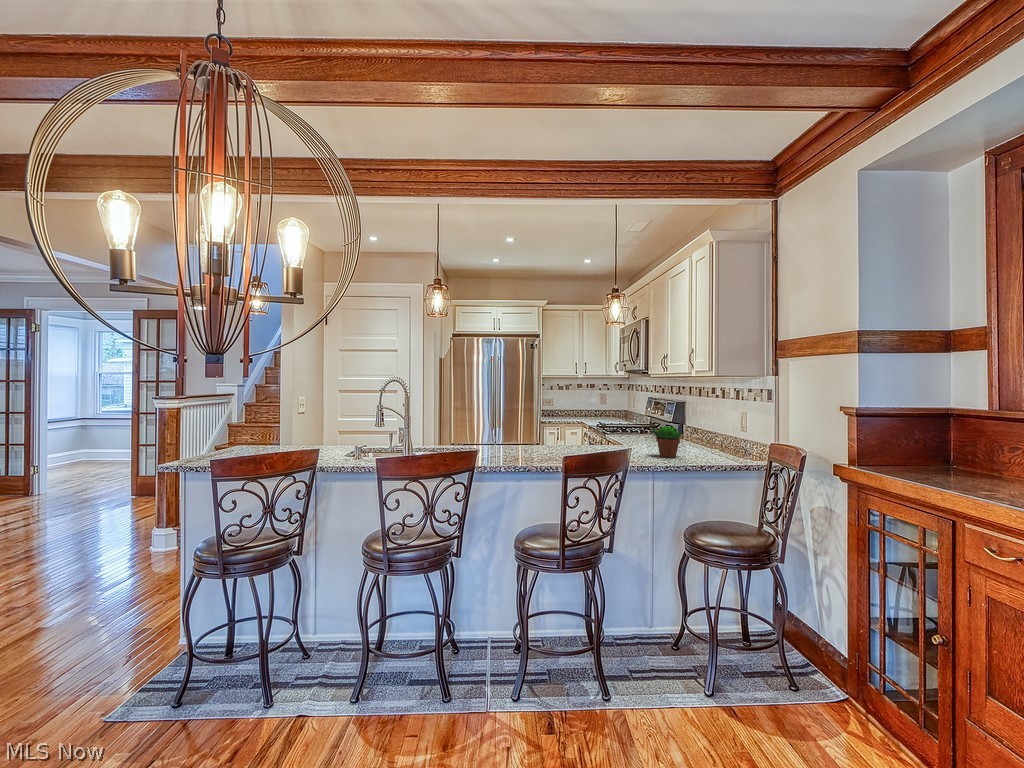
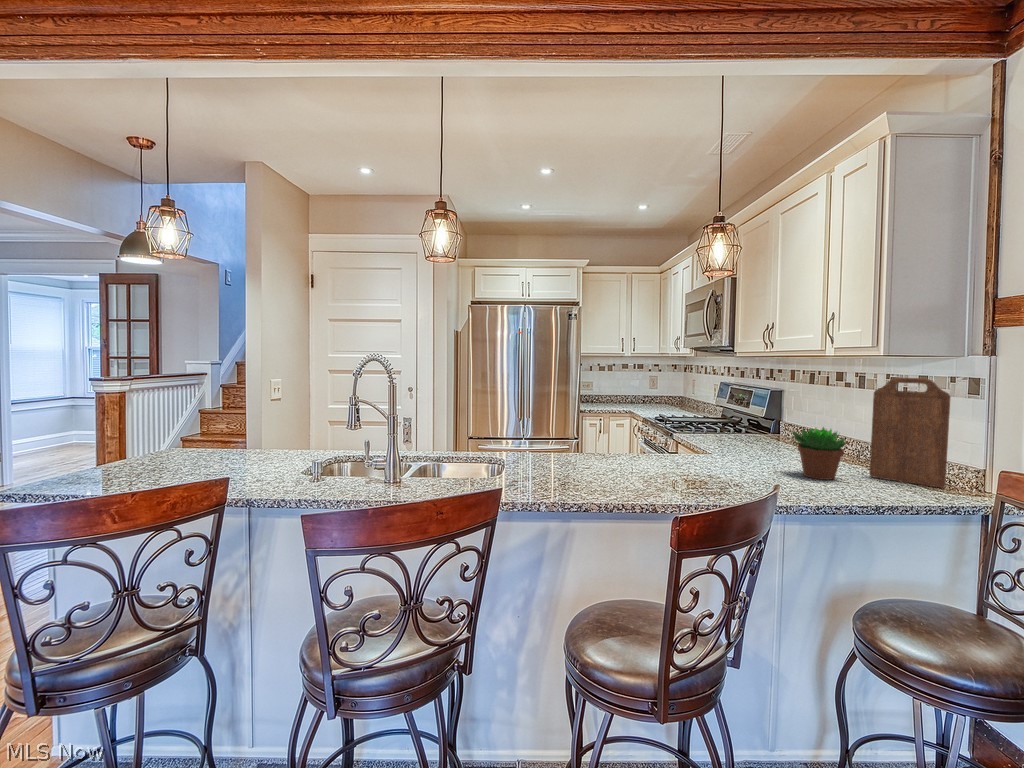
cutting board: none [700,395,738,461] -> present [870,377,950,488]

